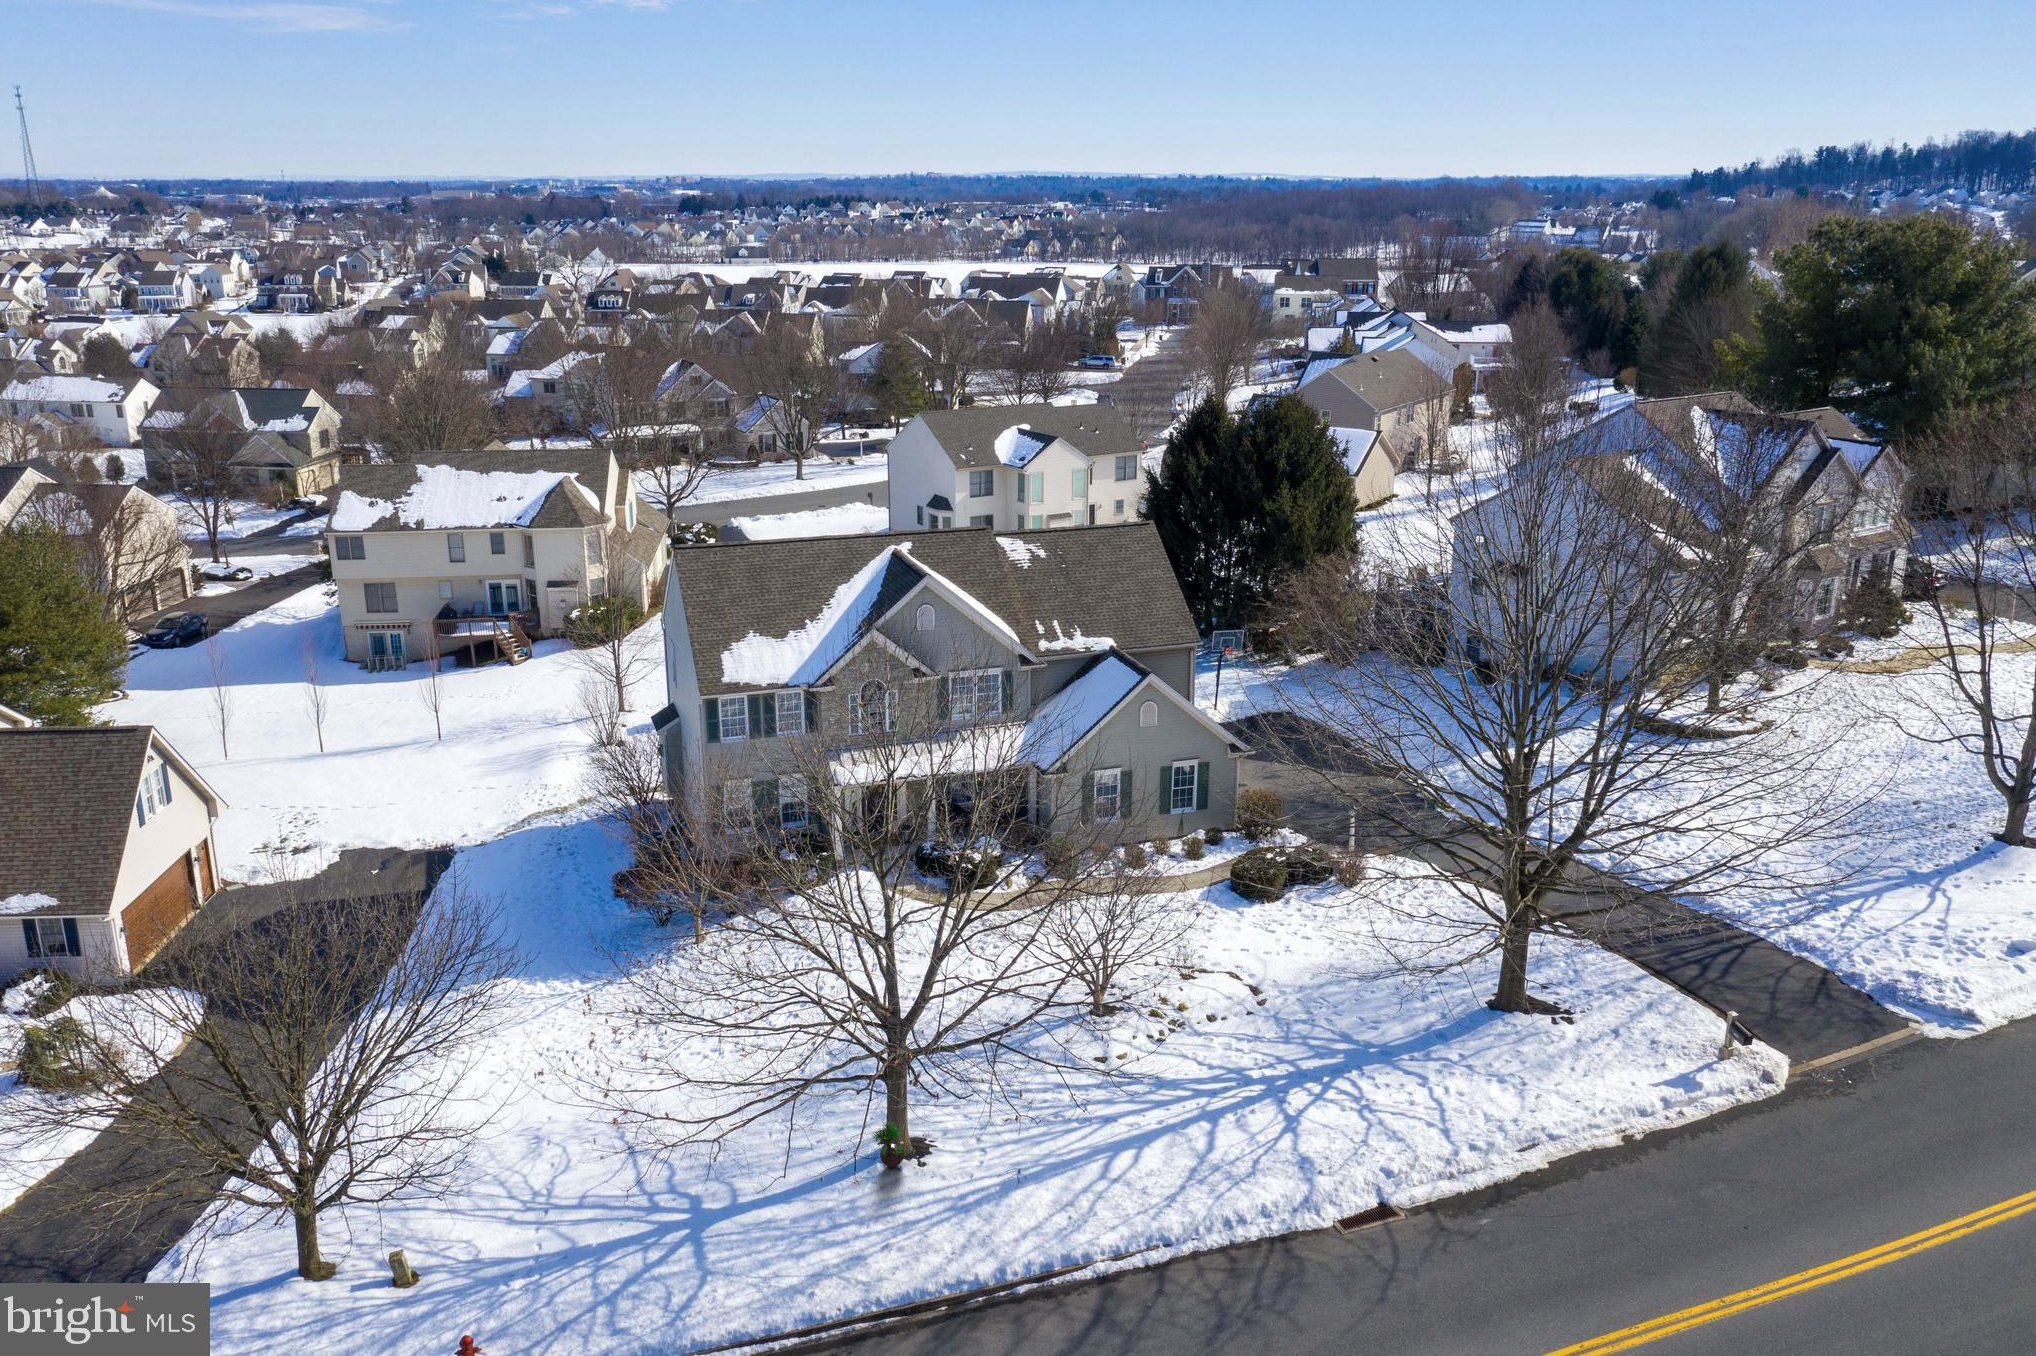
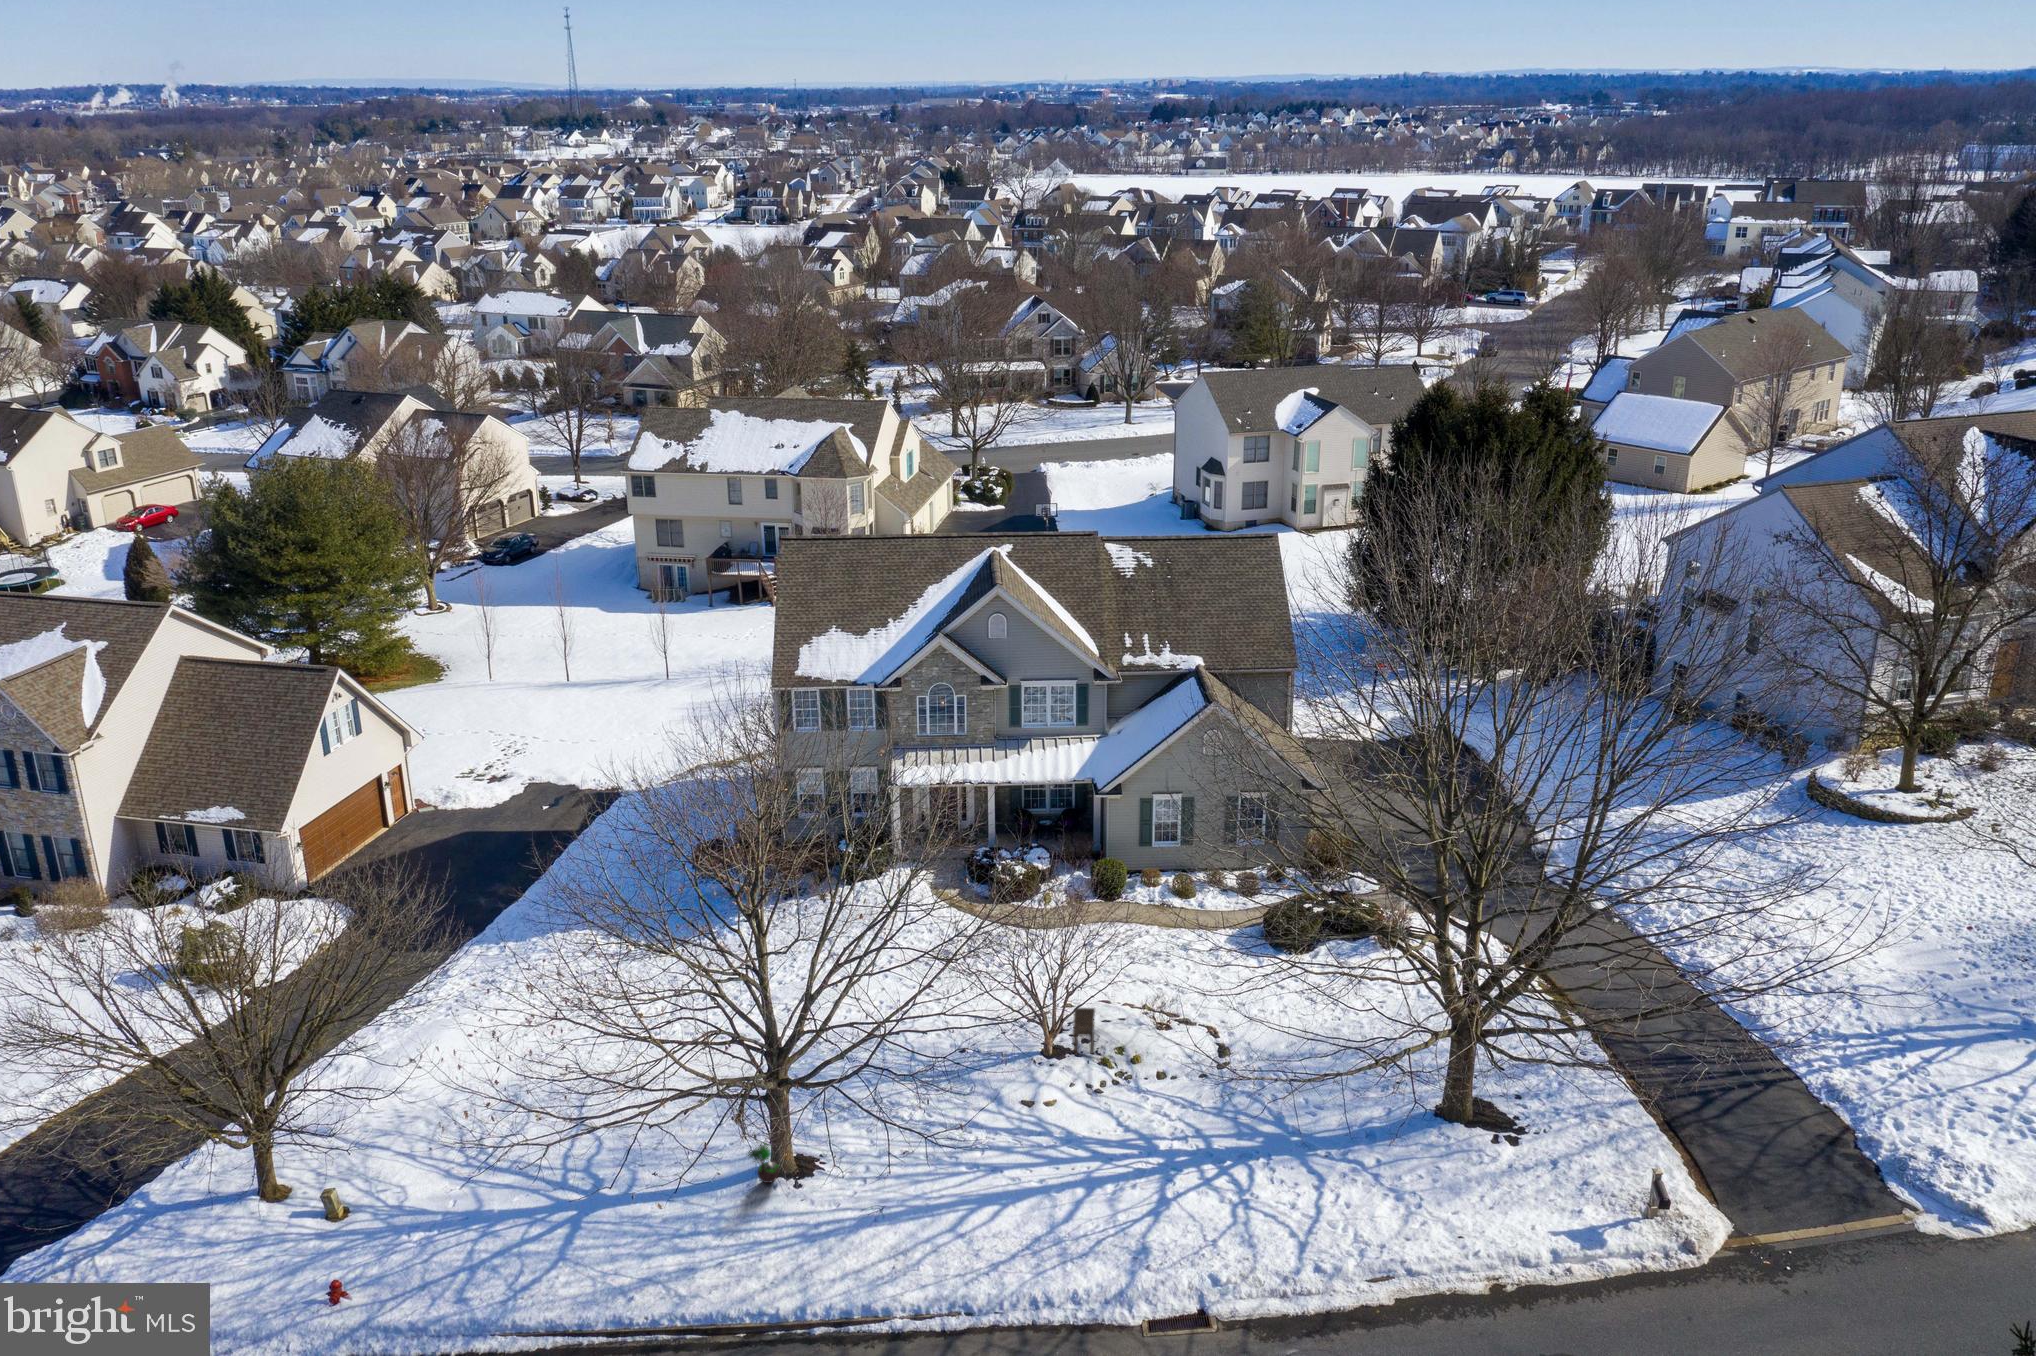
bench: none [1119,964,1152,1012] -> present [1073,1008,1095,1055]

